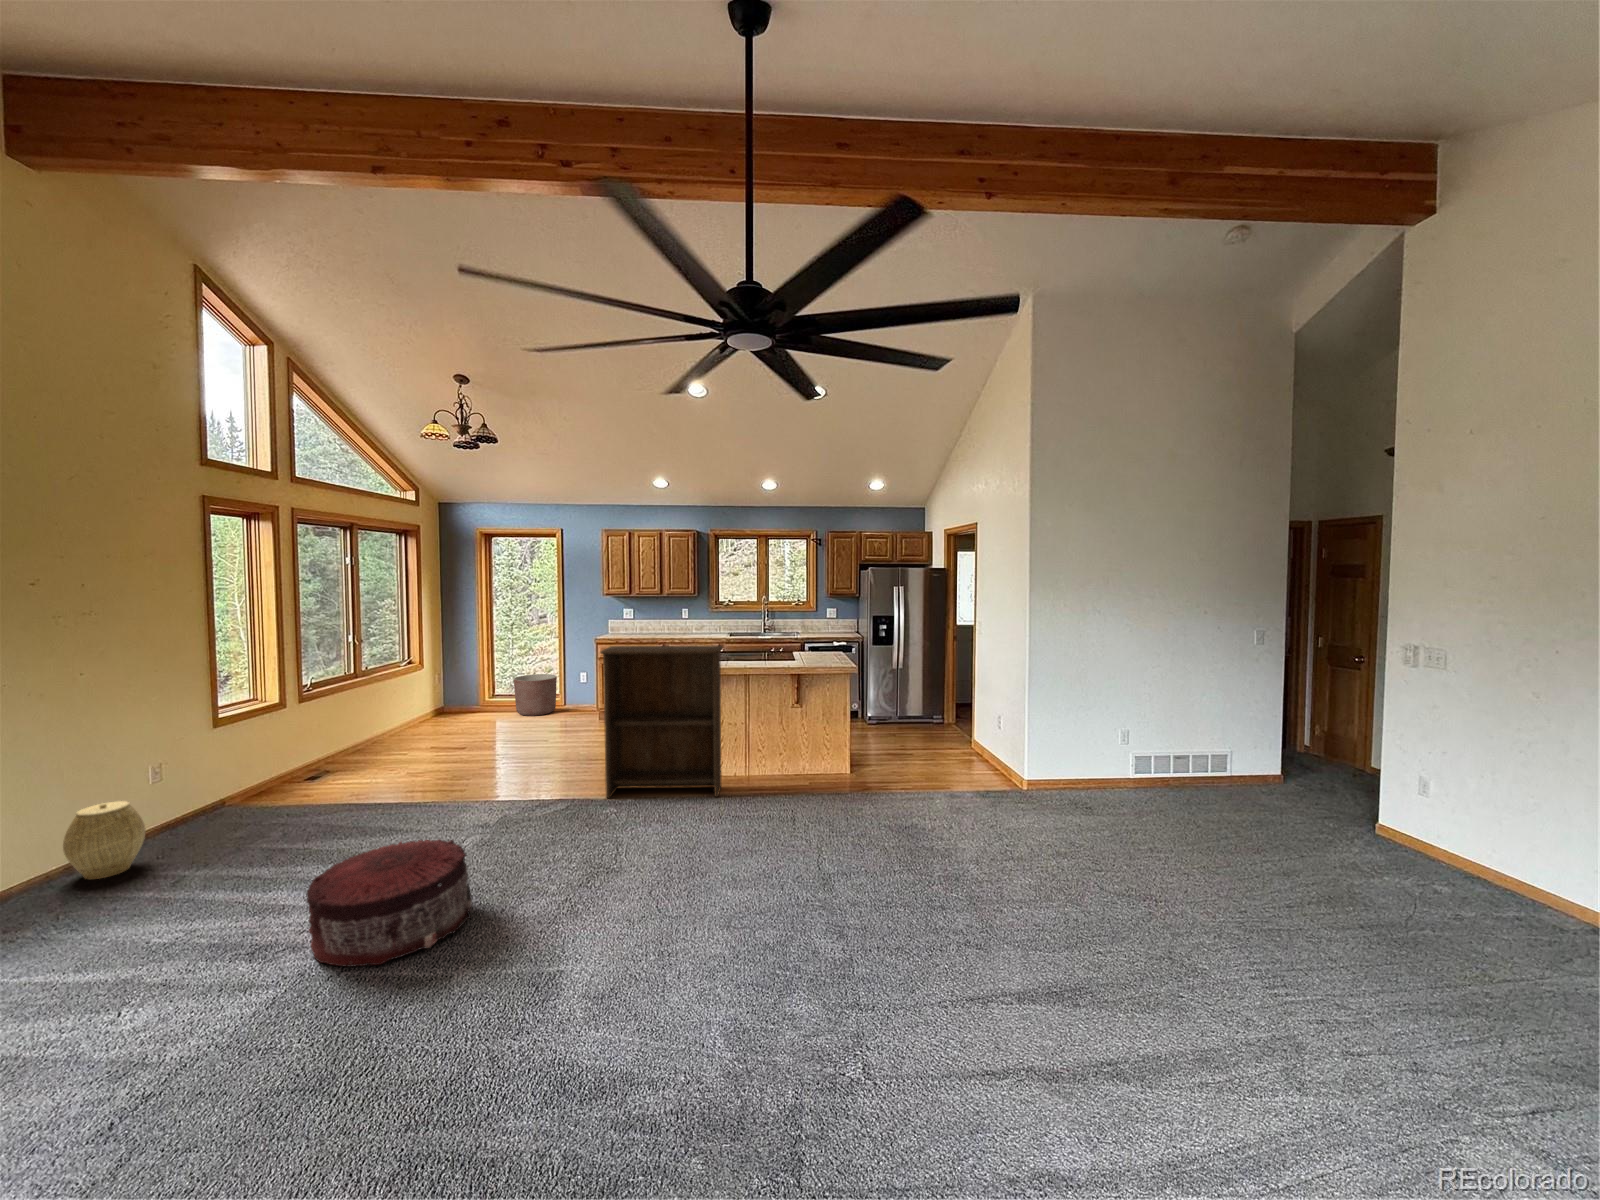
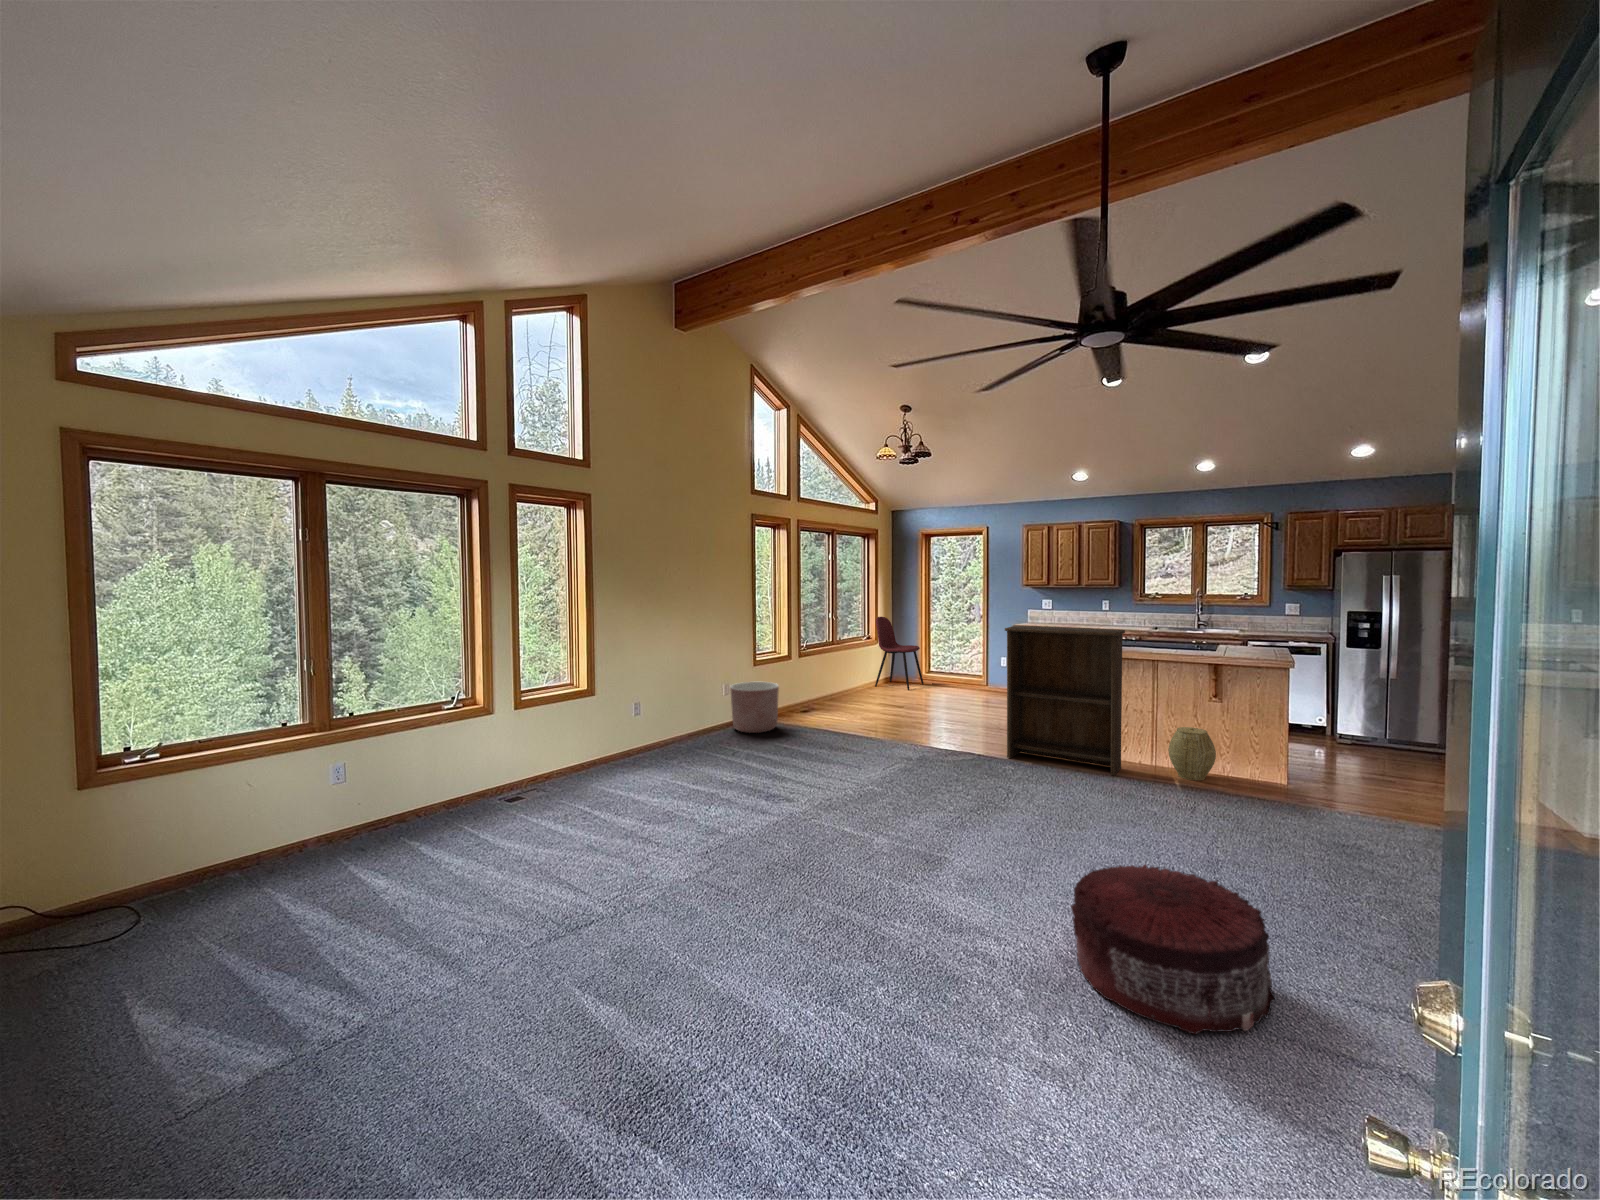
dining chair: none [420,635,487,724] -> present [875,617,924,690]
planter: present [514,674,557,716] -> present [730,682,779,733]
woven basket: present [63,801,146,879] -> present [1168,727,1216,781]
pouf: present [307,839,472,967] -> present [1071,864,1277,1034]

